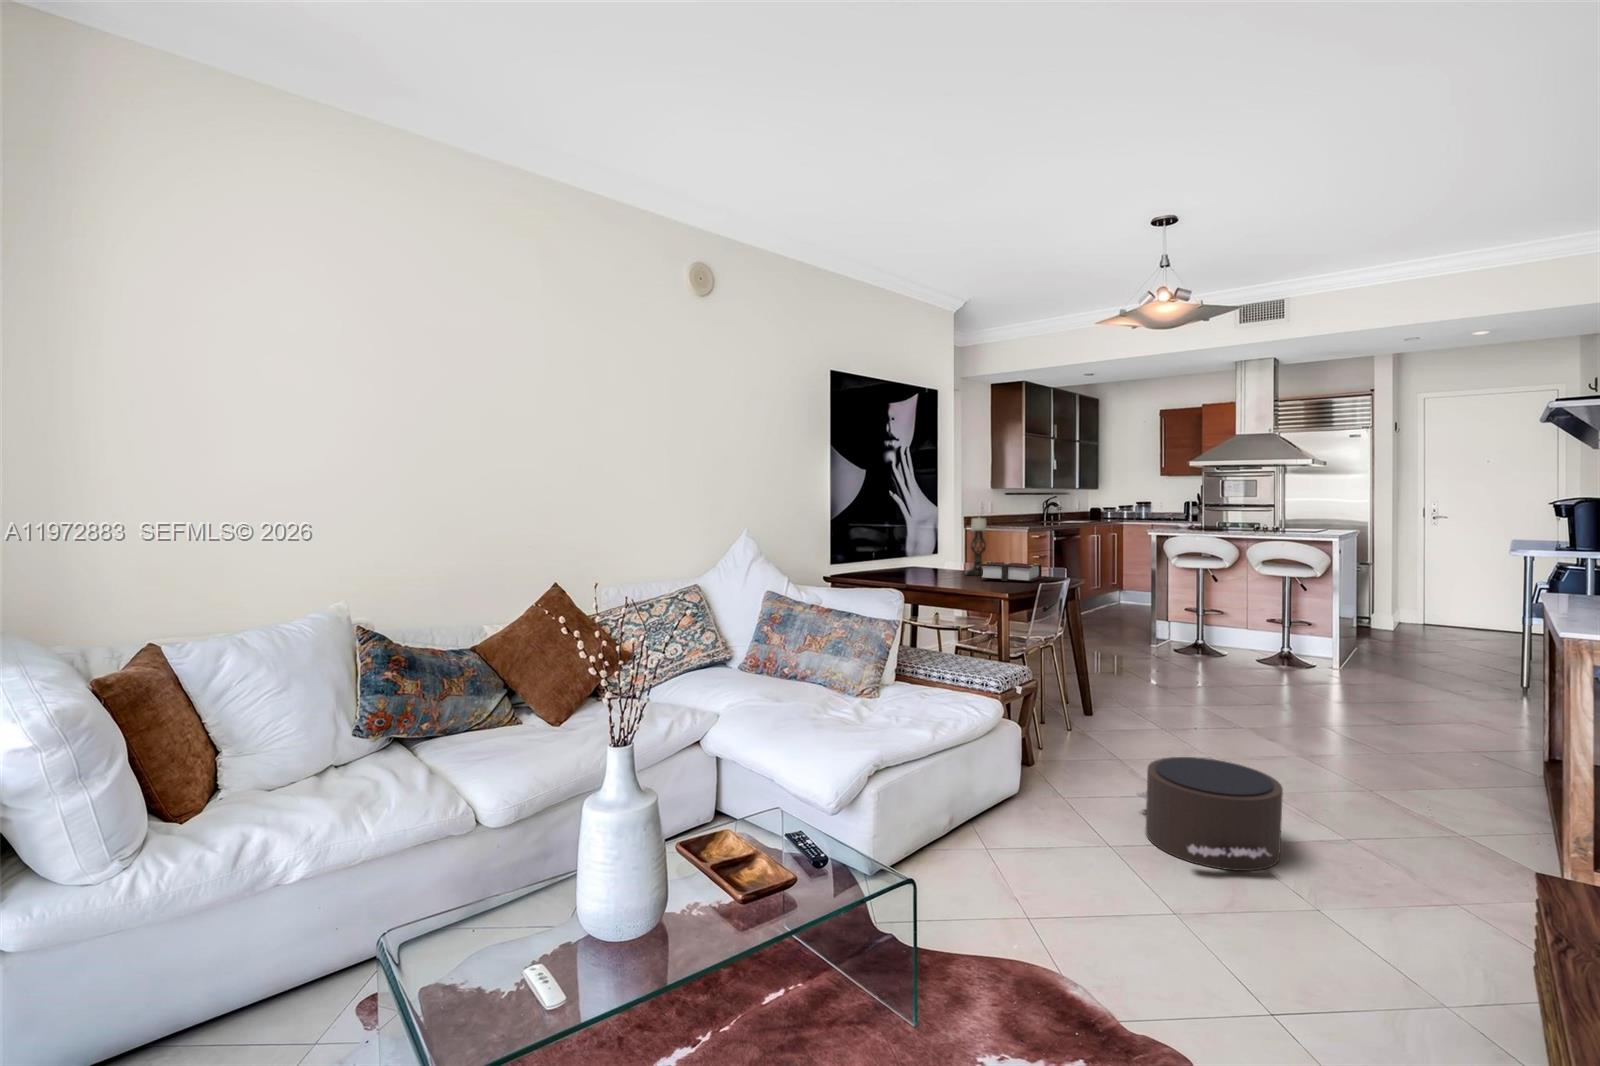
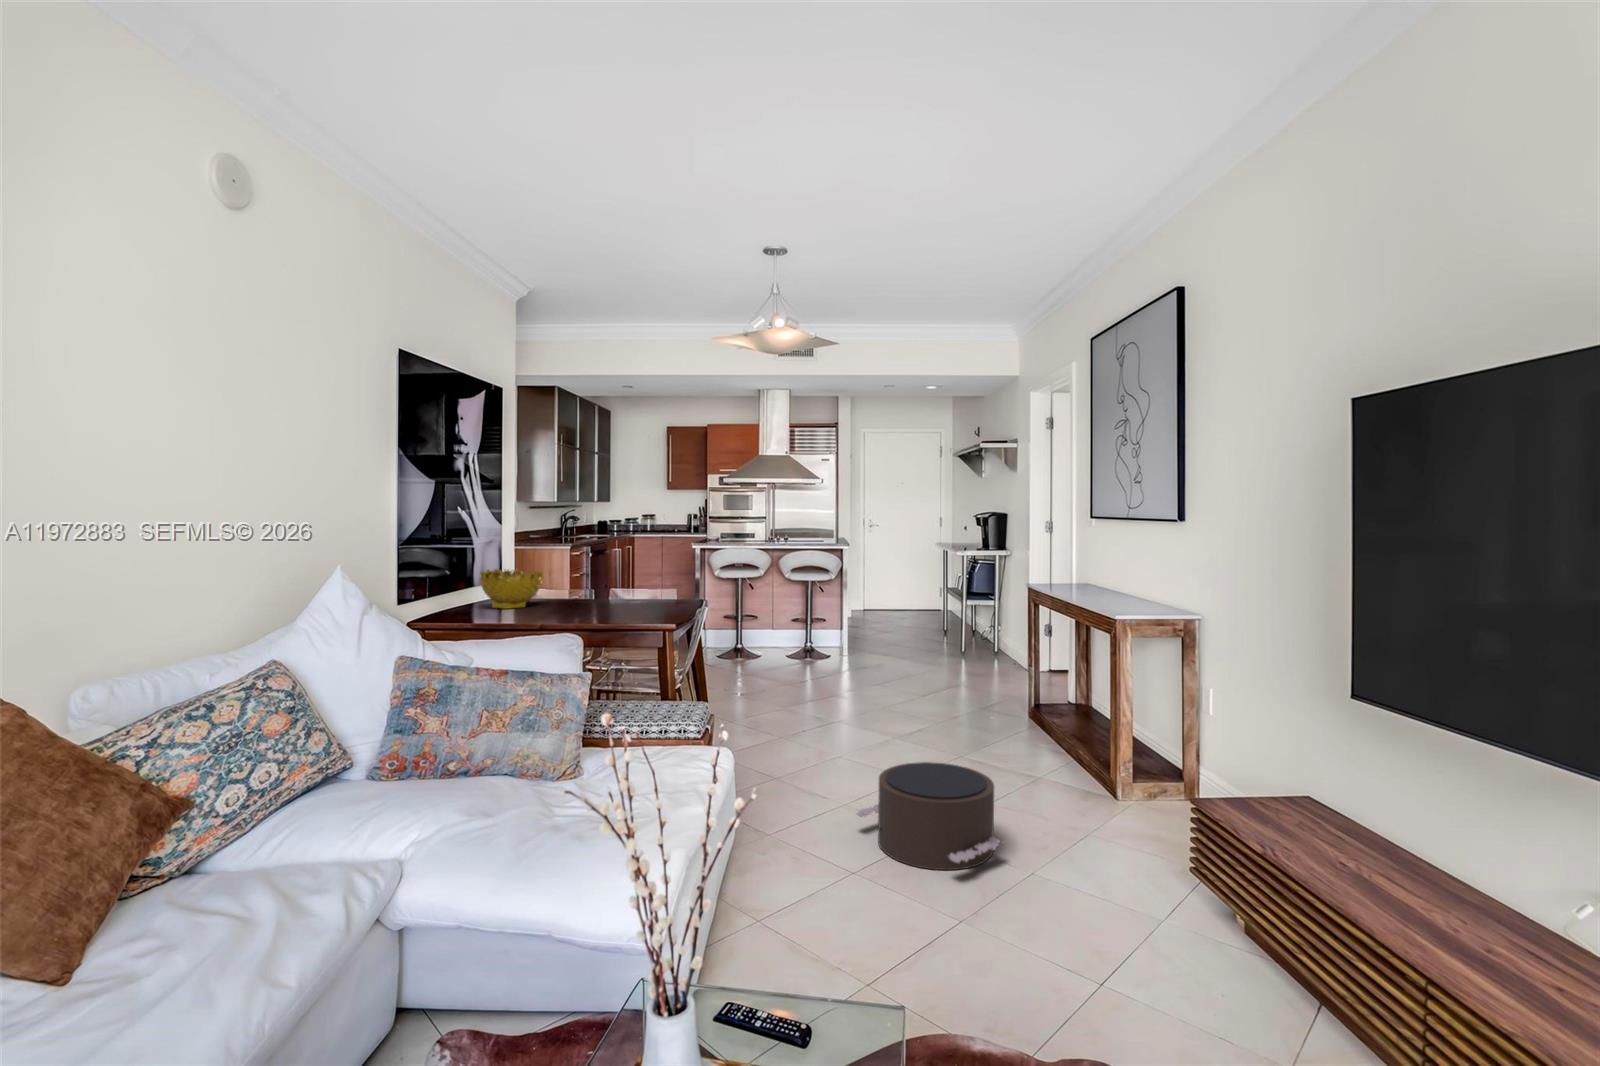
candle holder: present [965,517,986,576] -> none [571,535,600,603]
decorative bowl: none [893,542,942,575] -> present [480,569,542,609]
book: present [980,561,1042,581] -> none [606,585,665,607]

